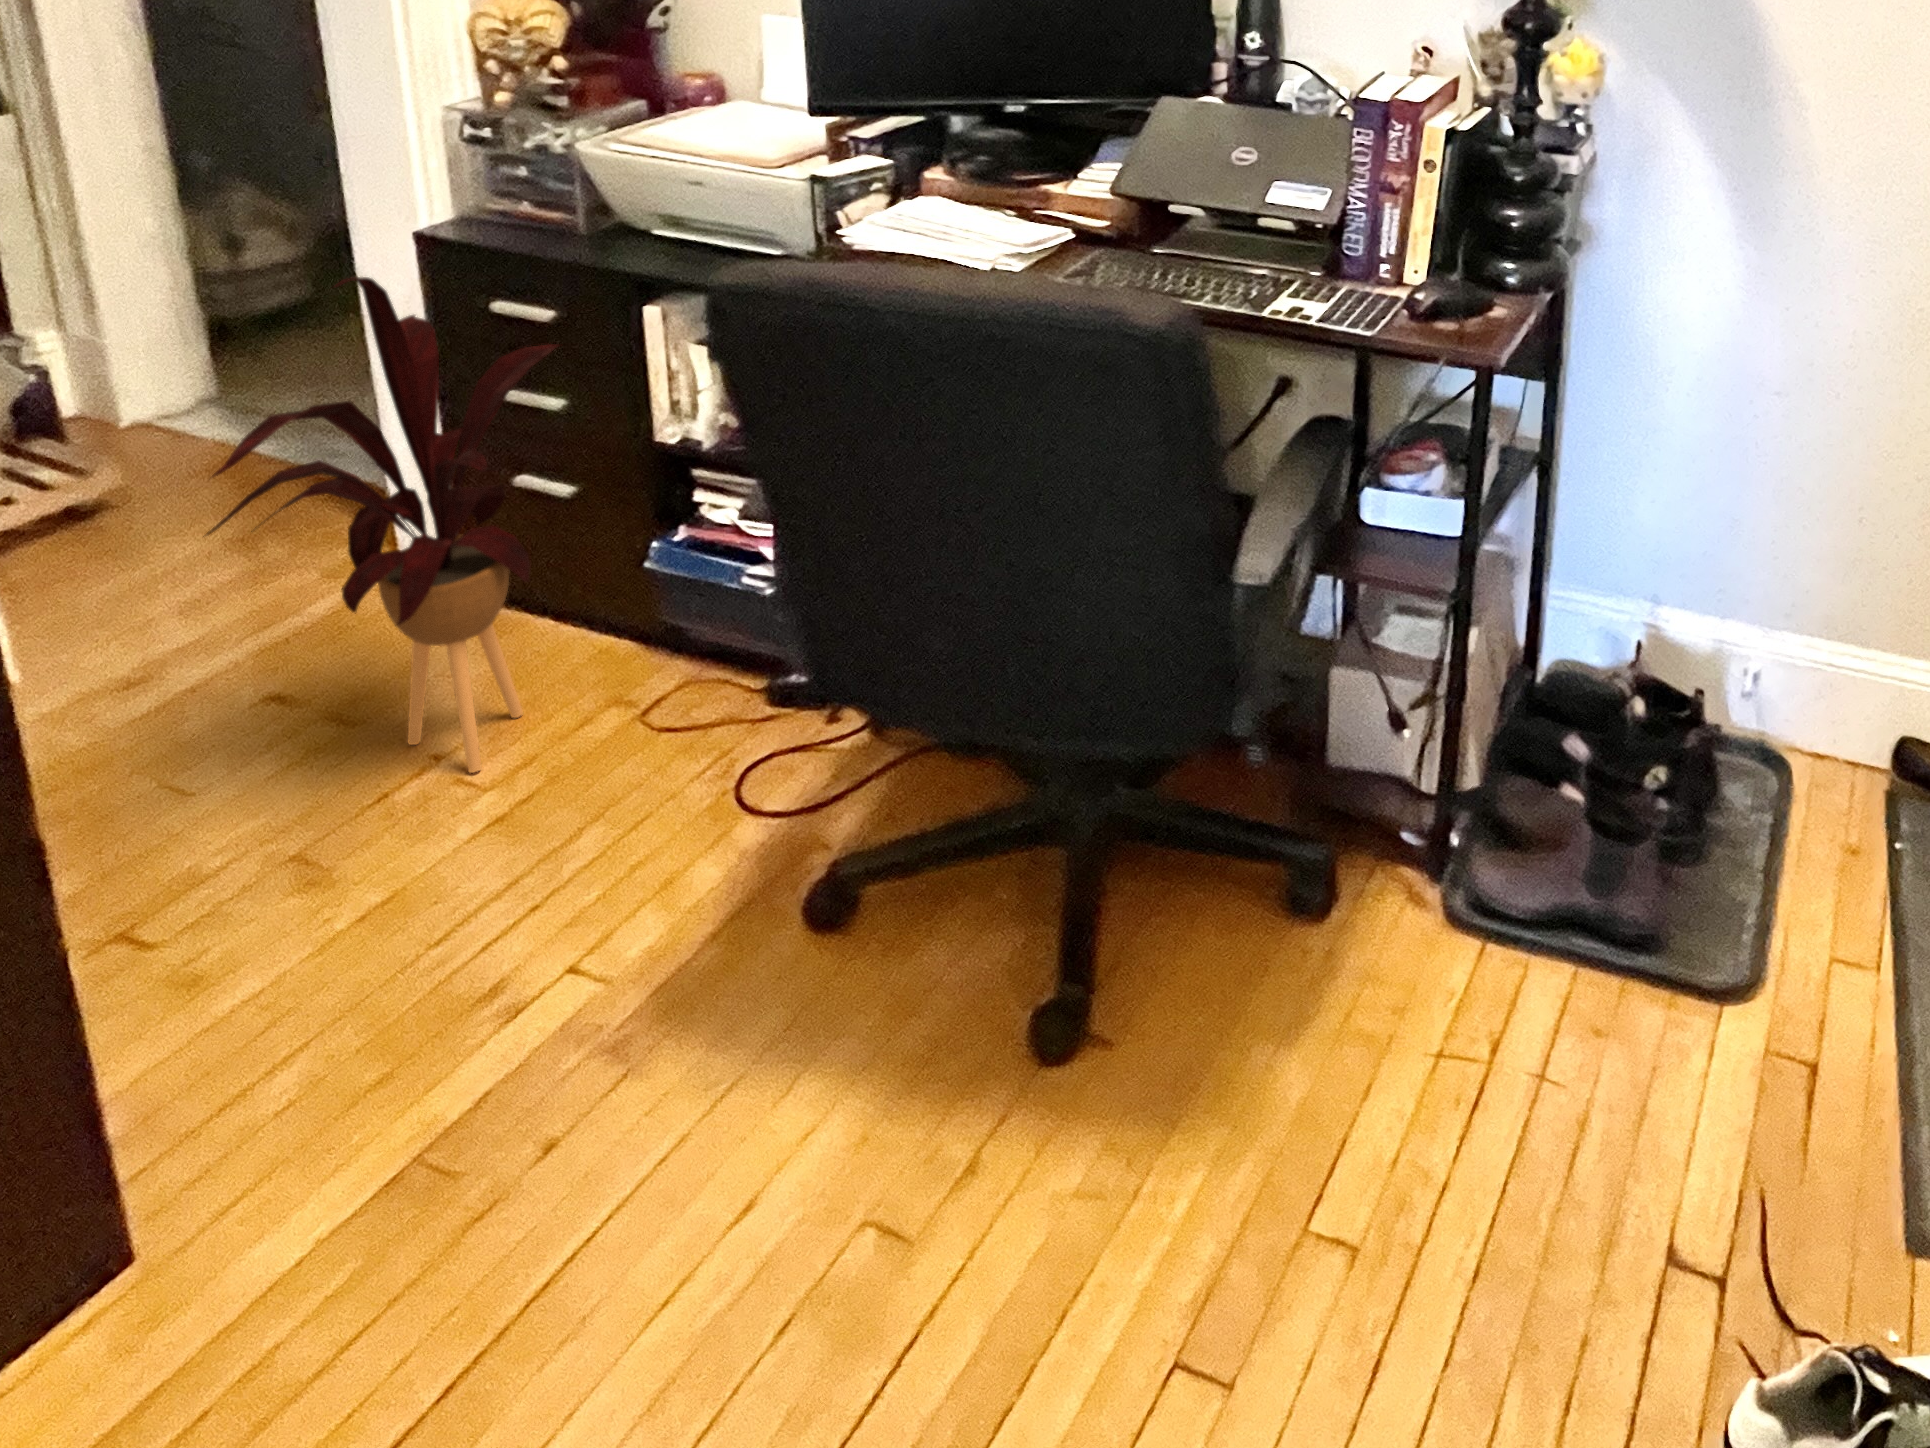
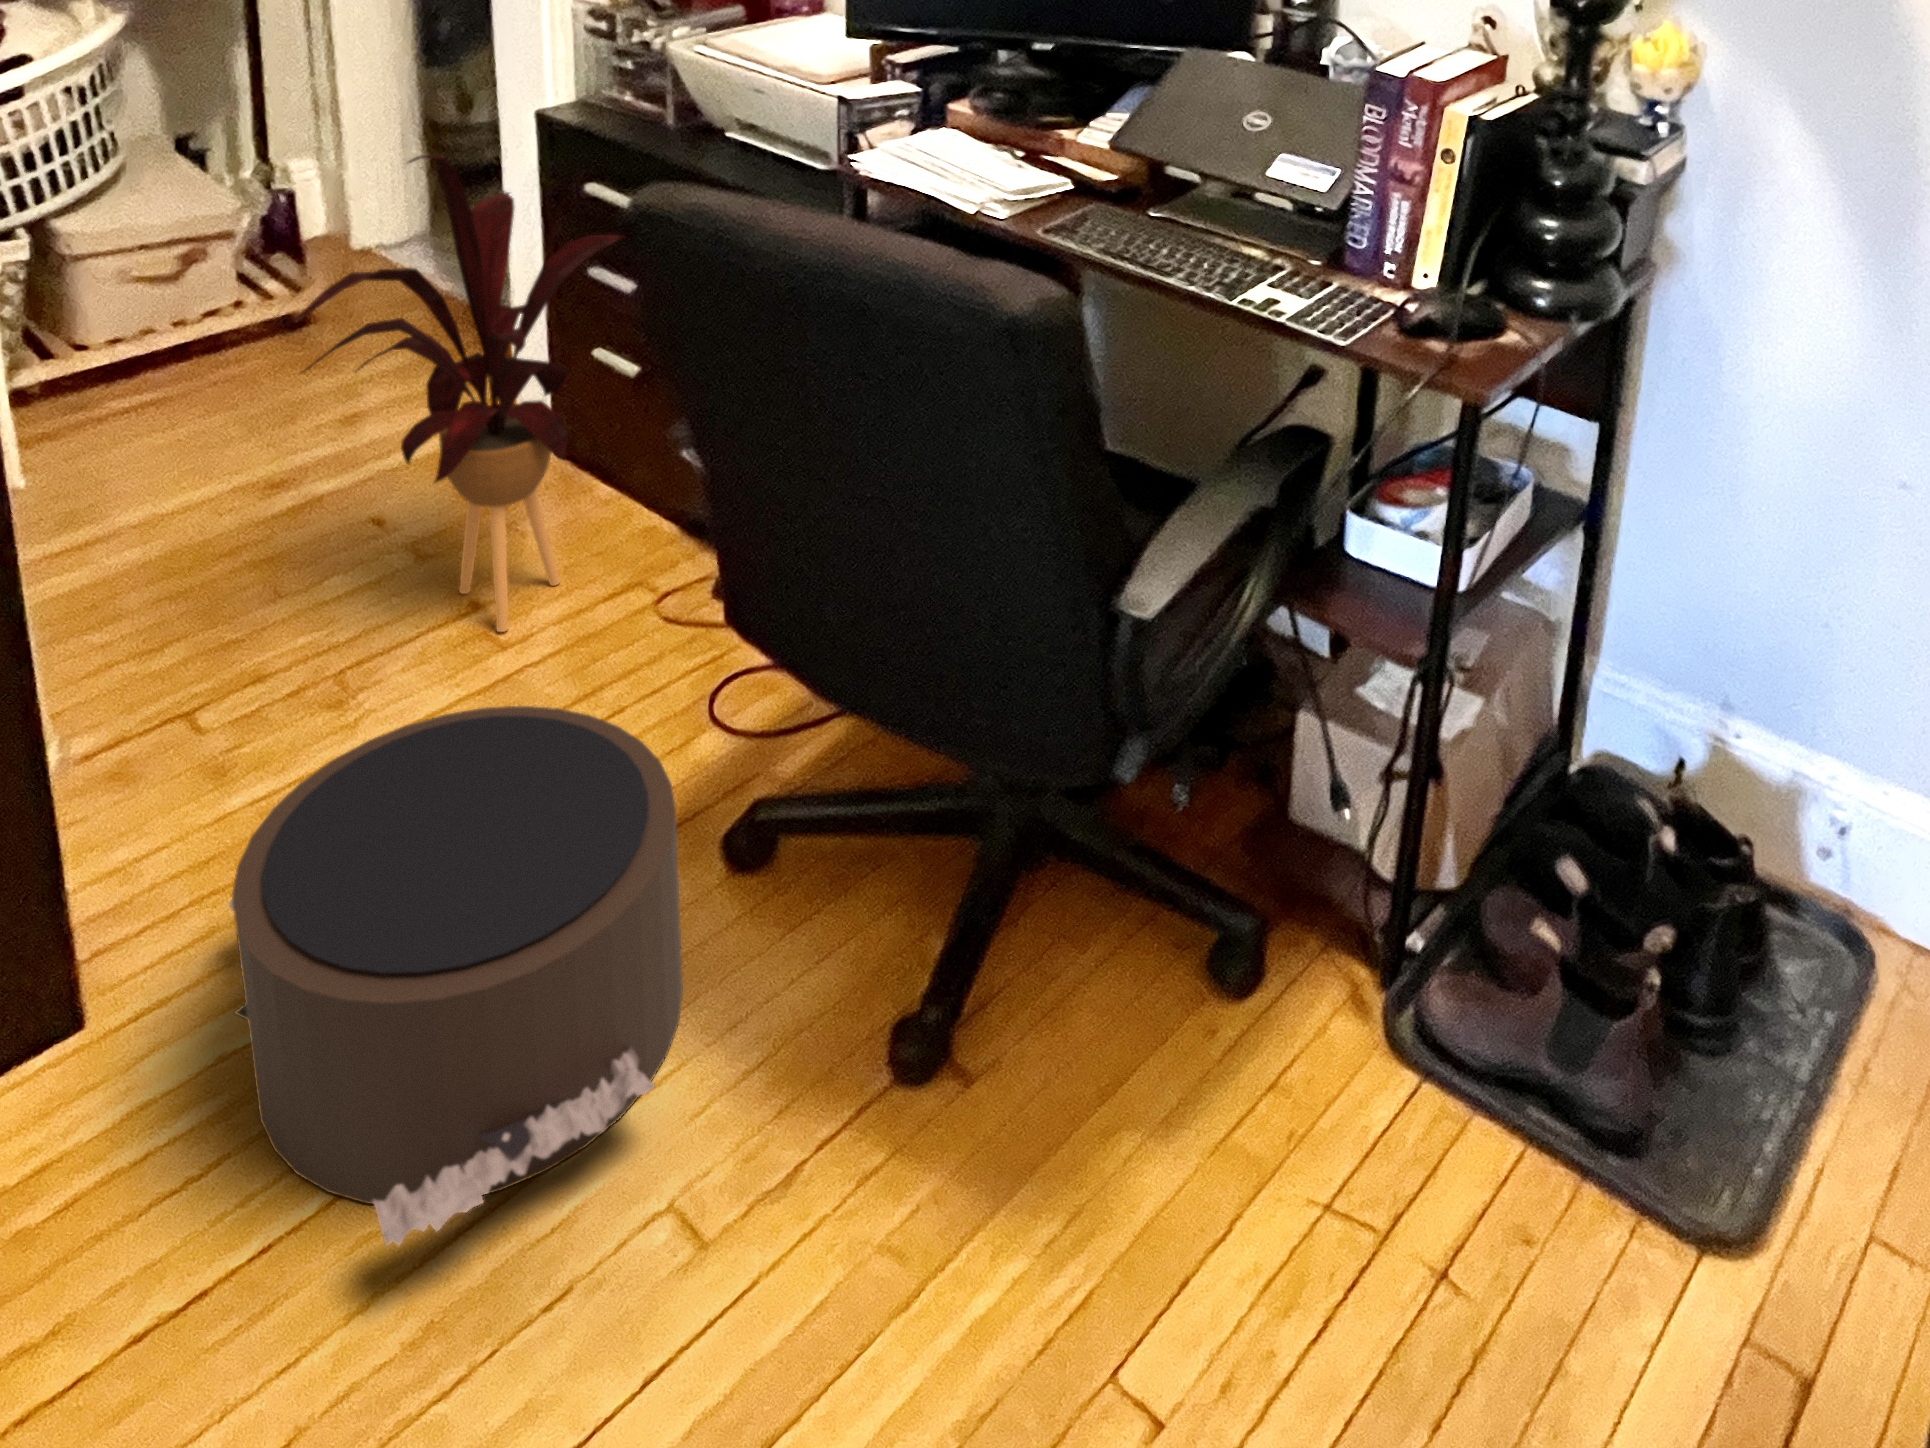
pouf: none [278,808,828,1331] -> present [229,706,683,1245]

